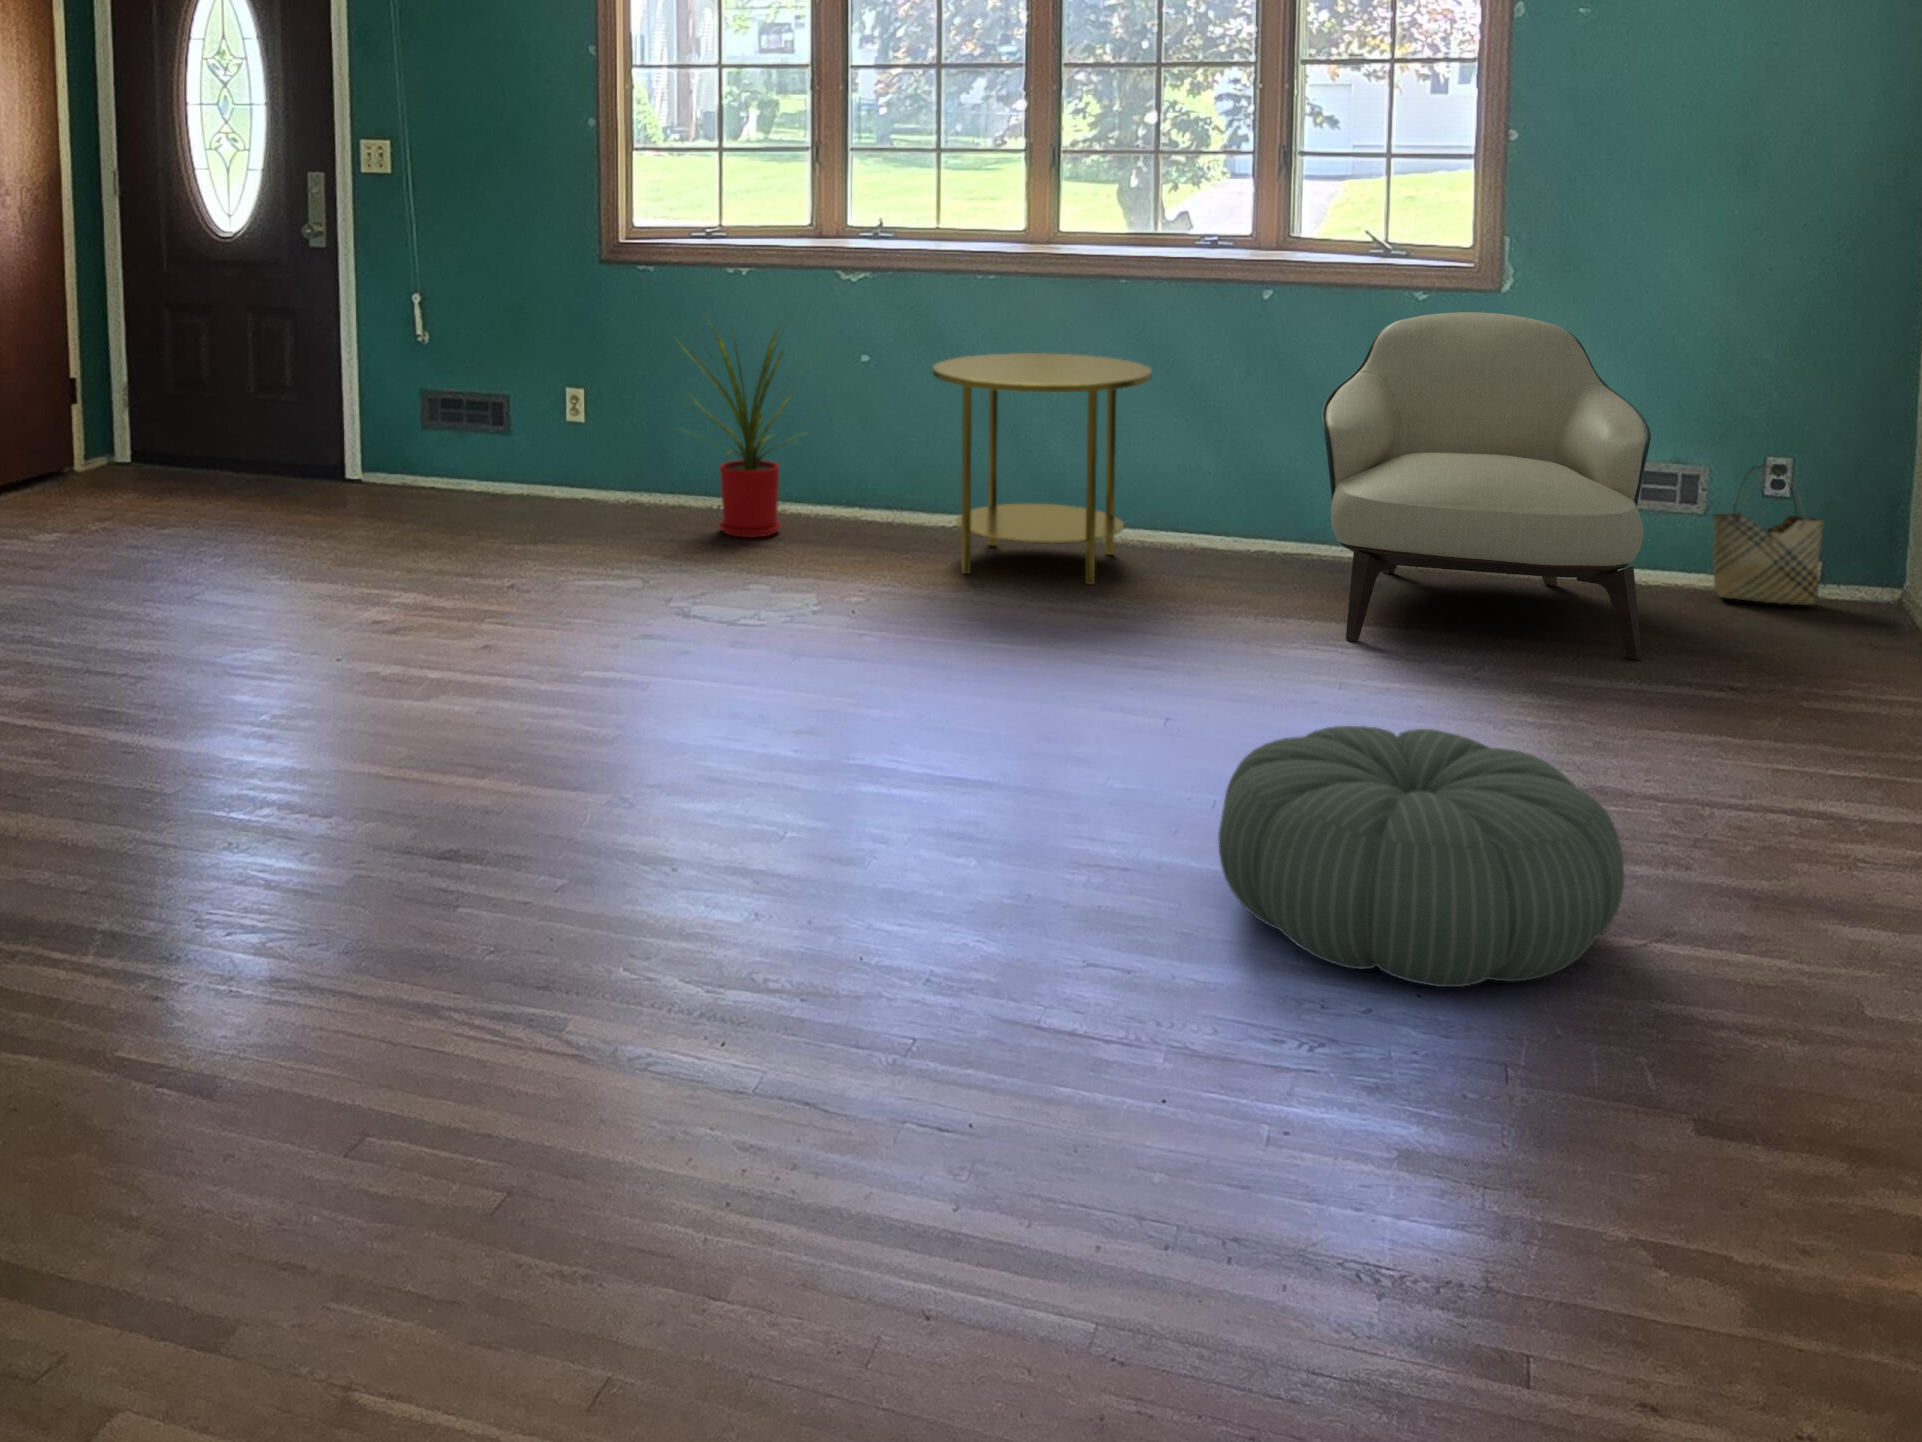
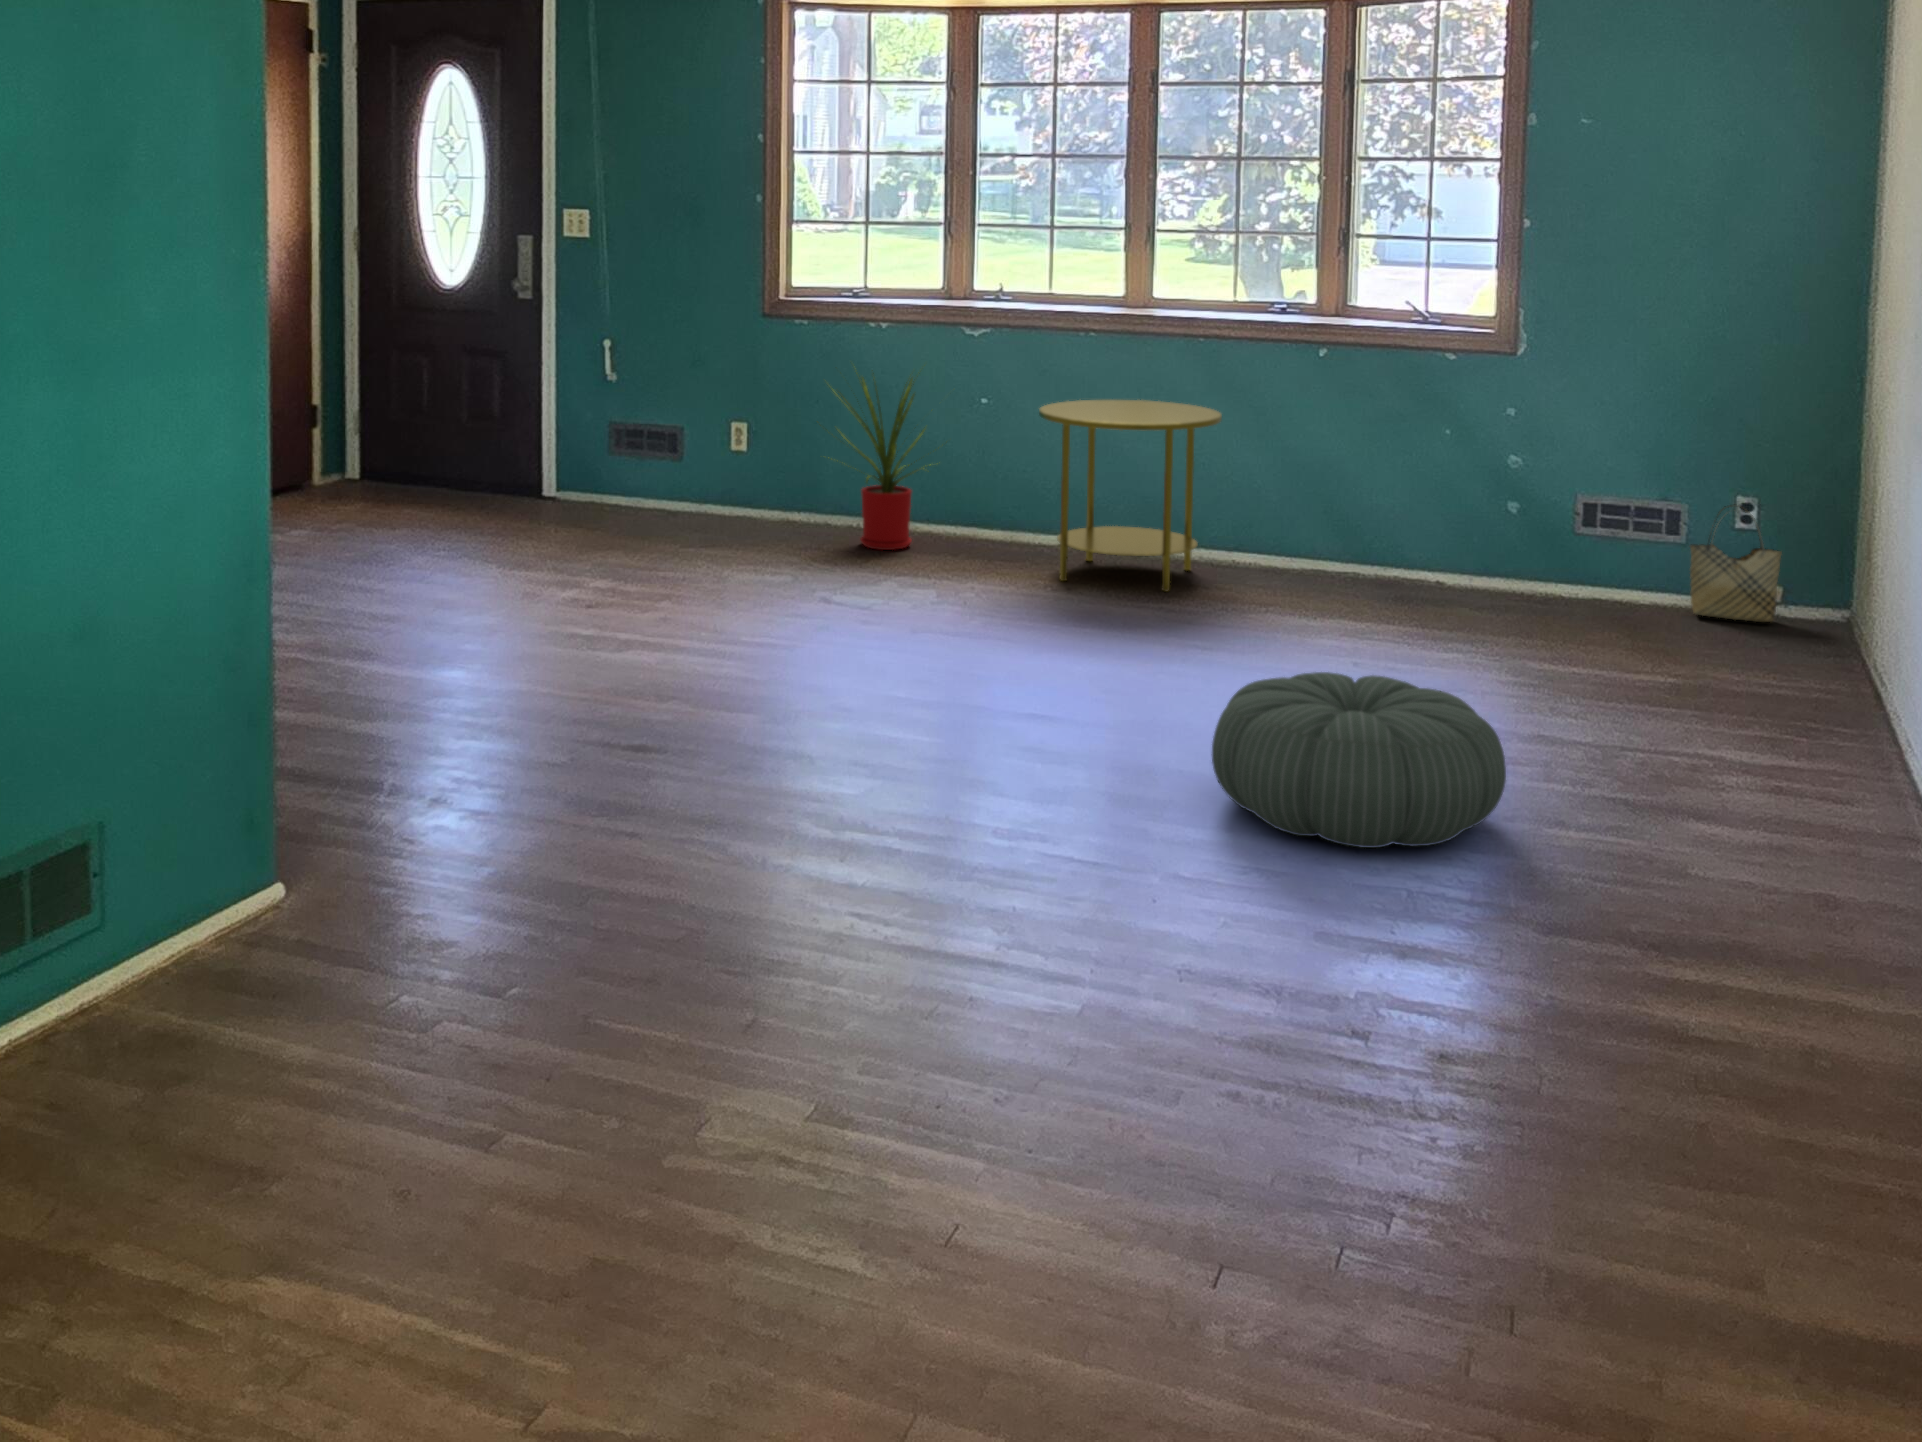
armchair: present [1321,312,1651,660] -> none [1356,372,1625,657]

